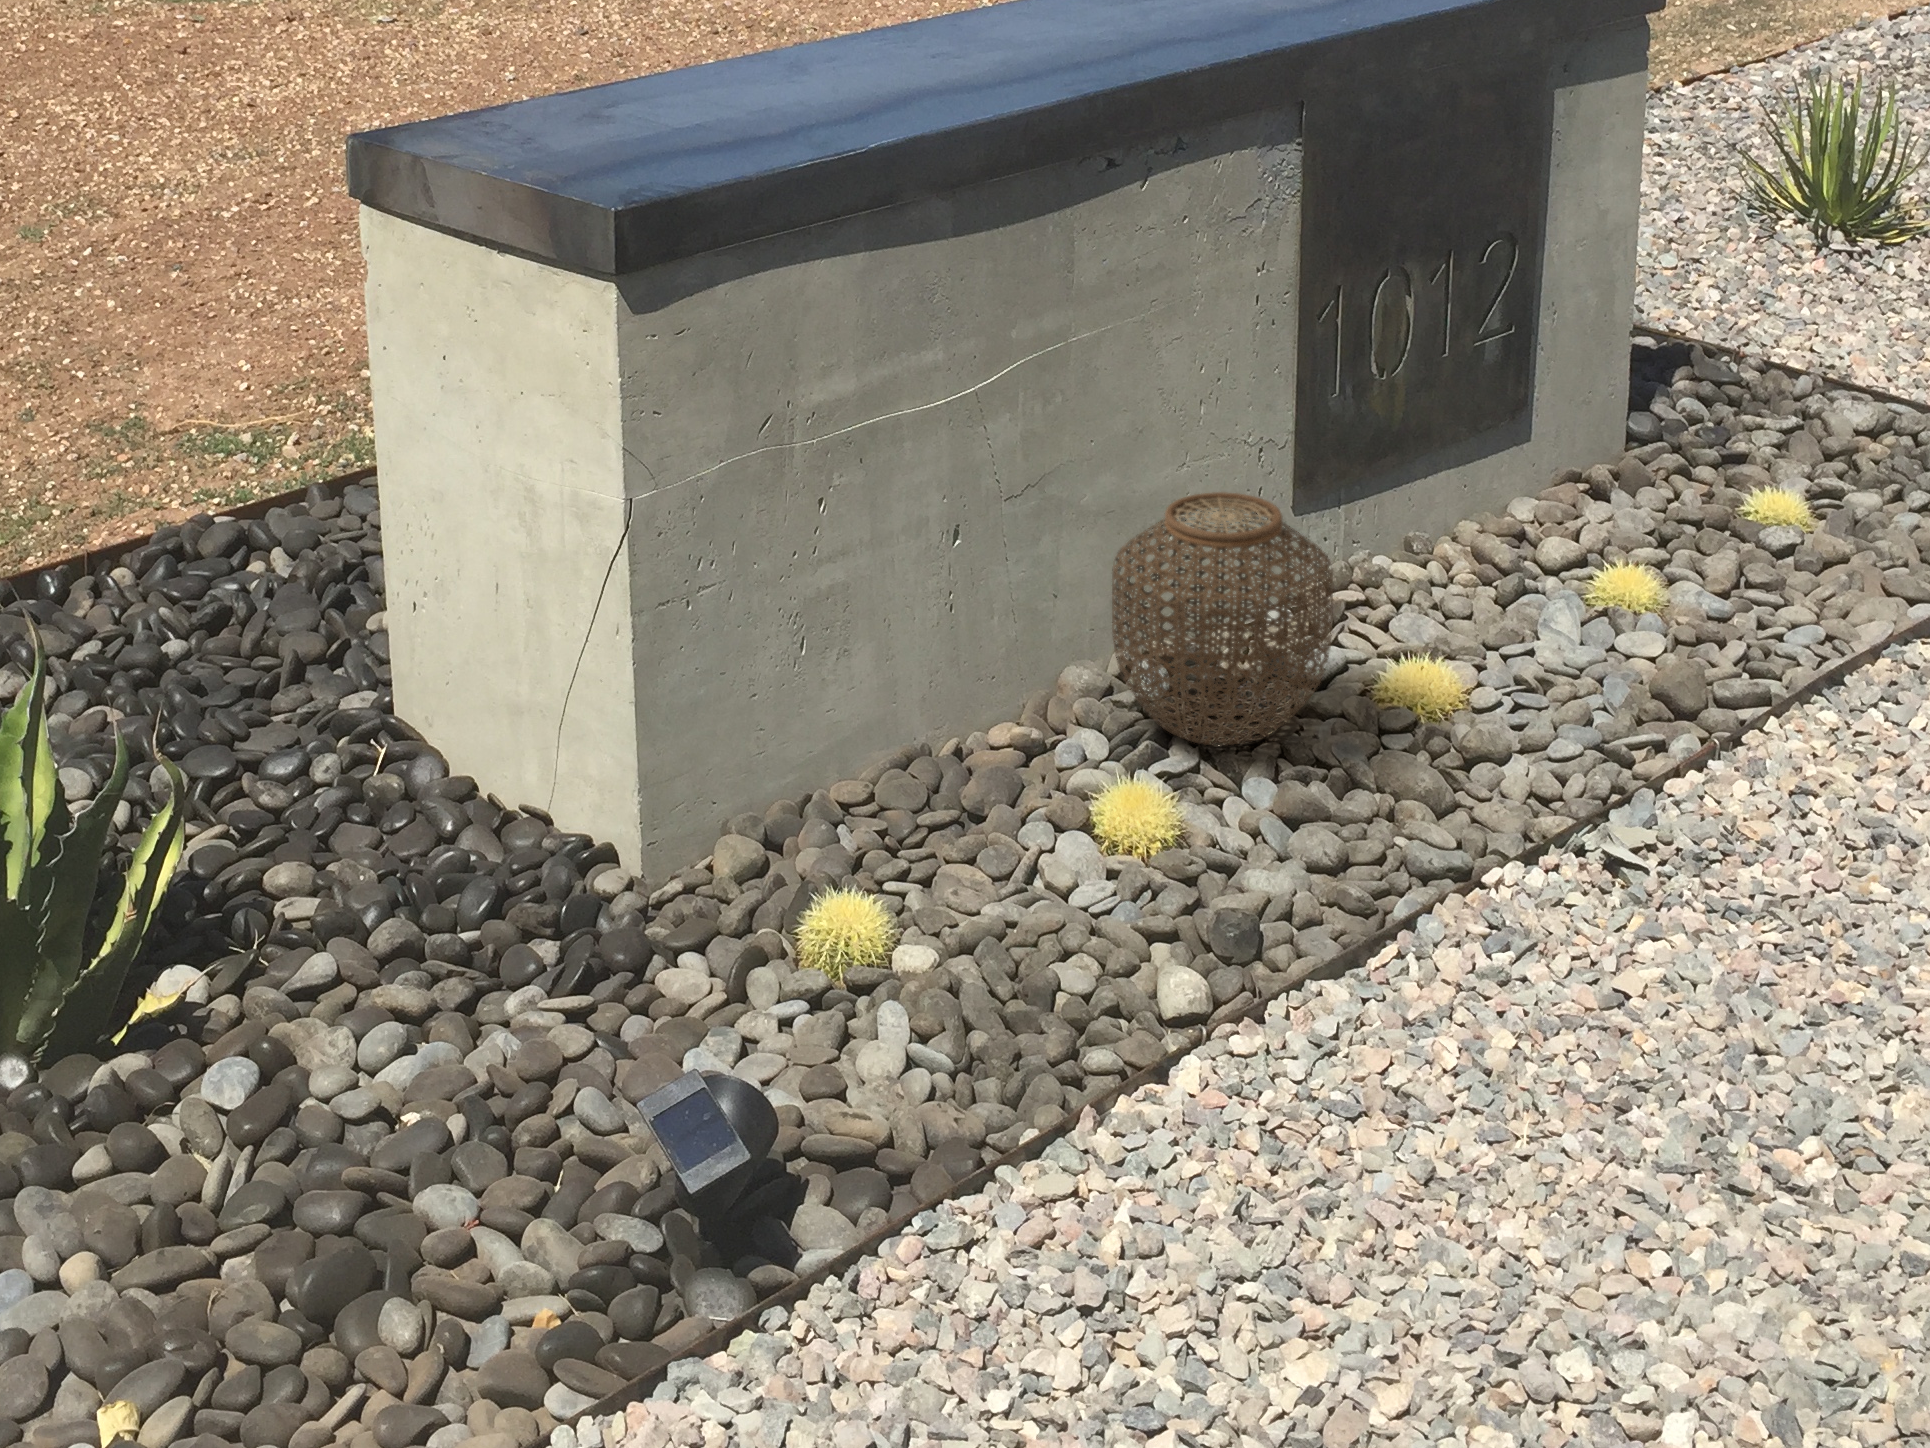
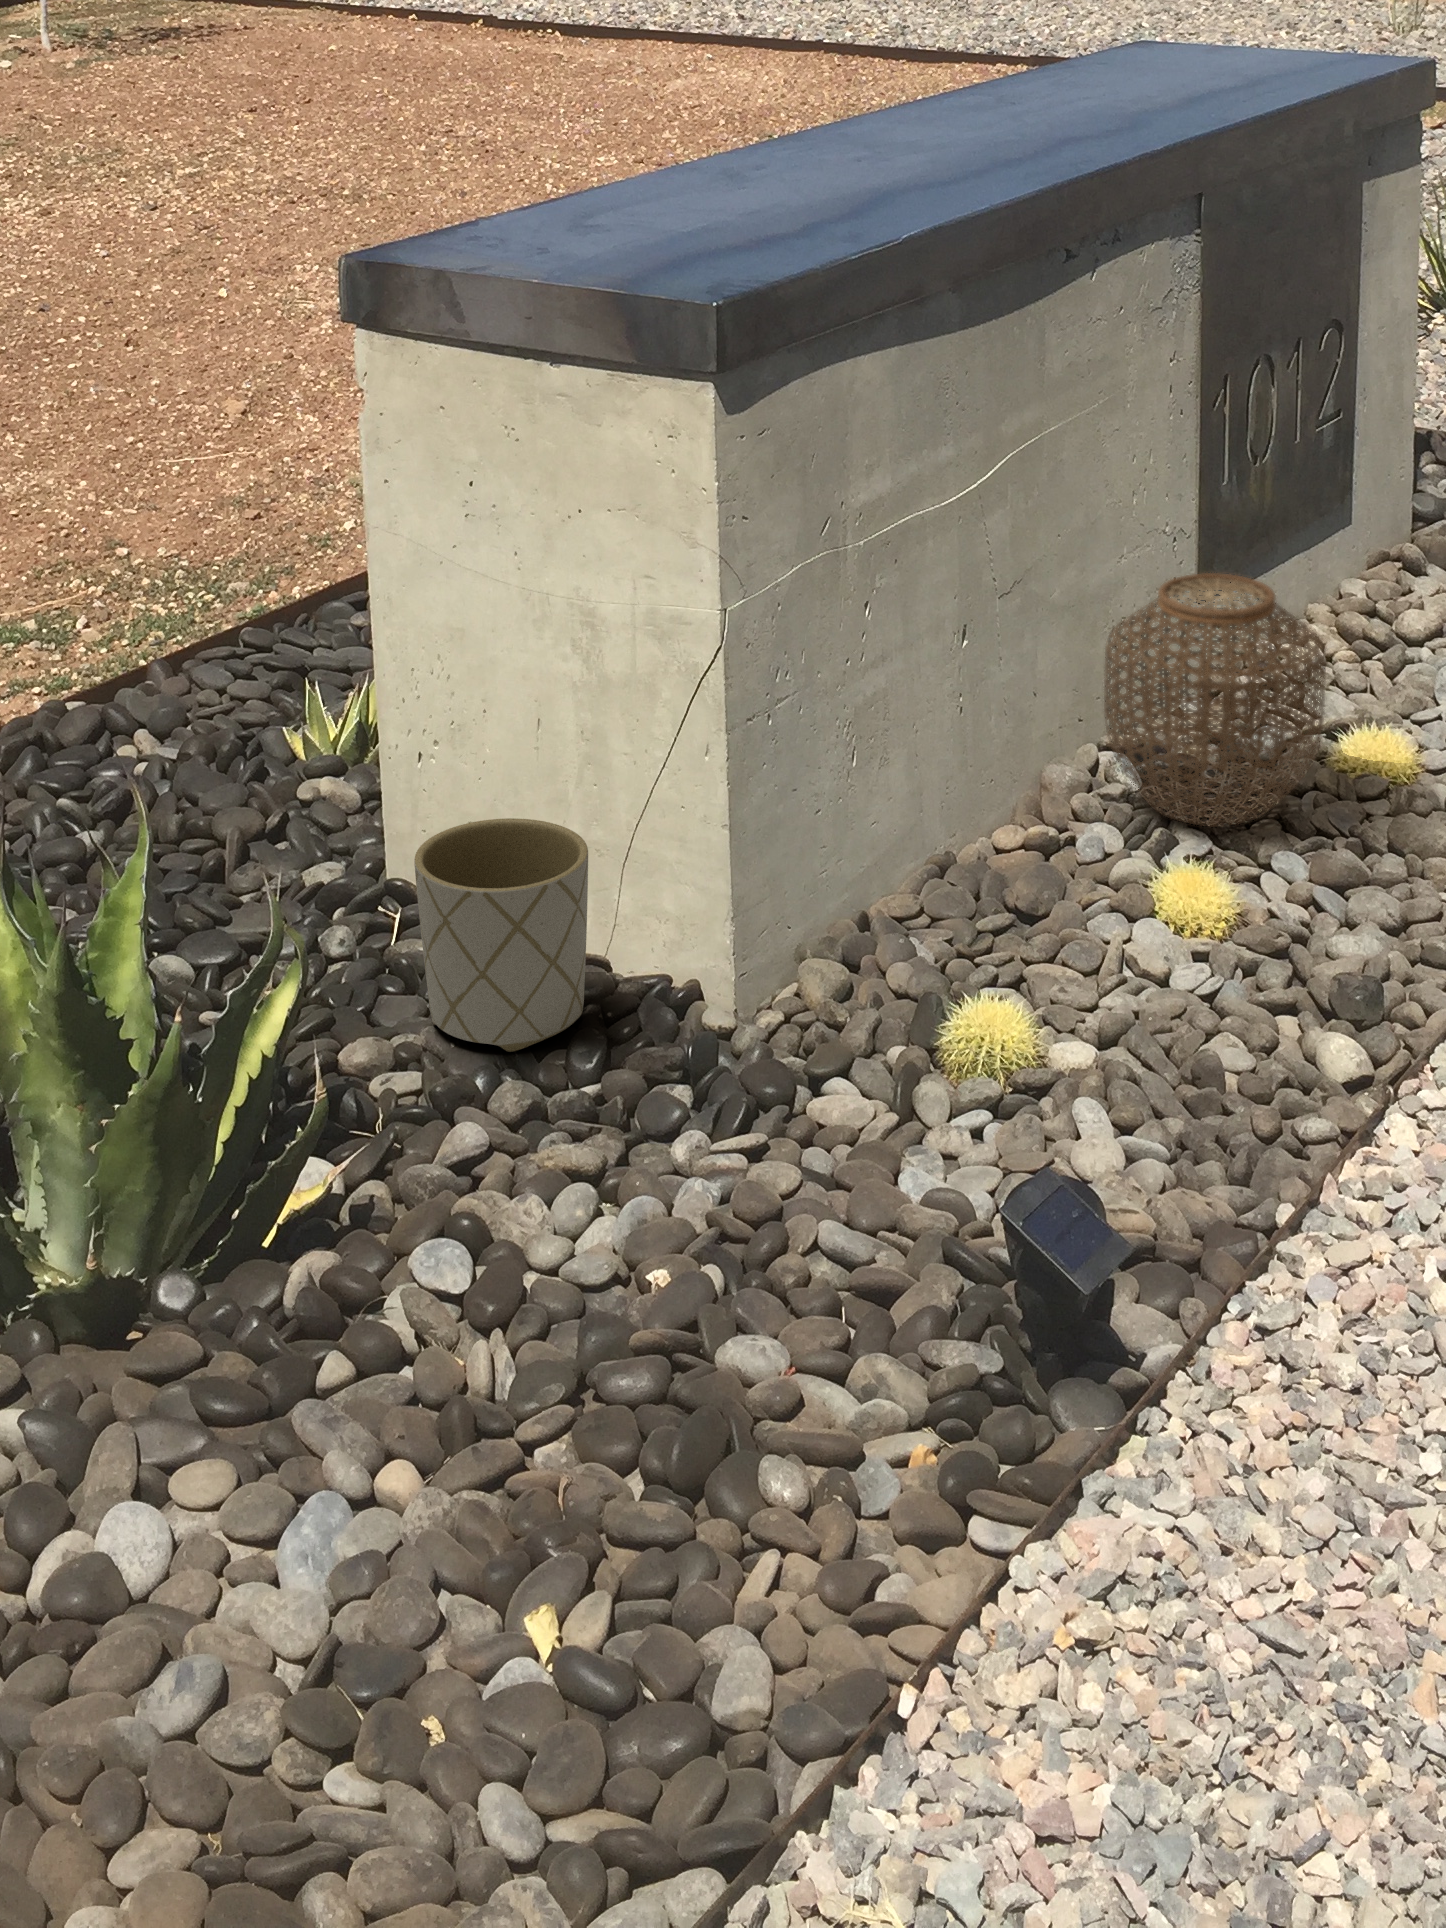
planter: none [343,675,505,892] -> present [414,818,588,1052]

